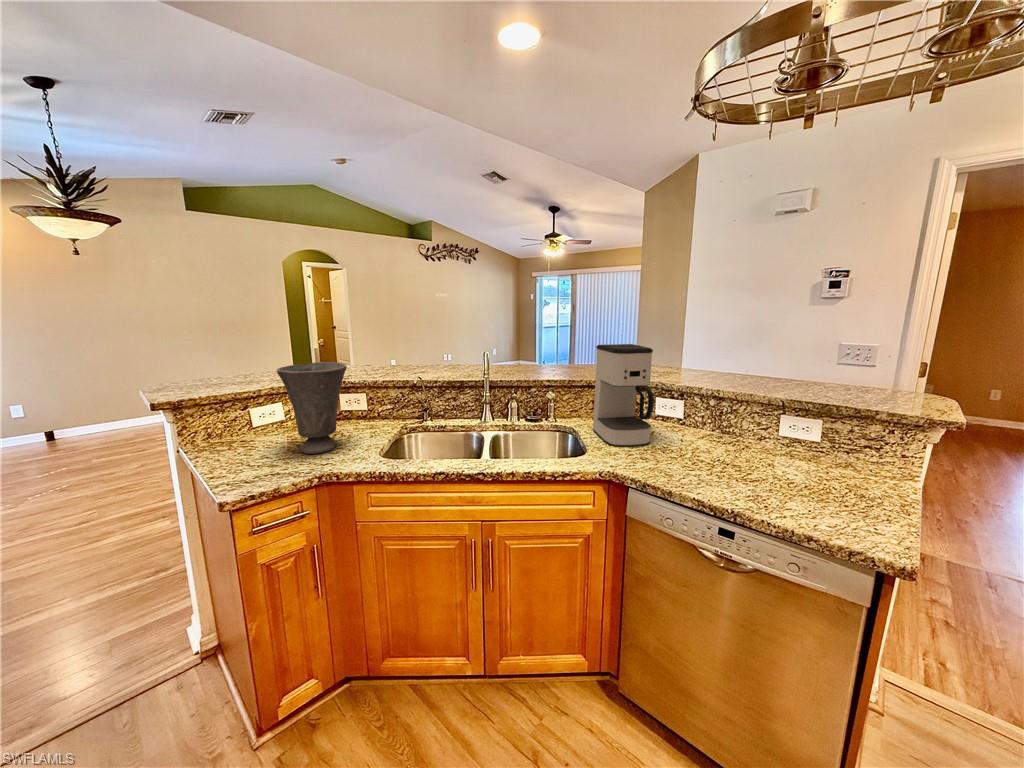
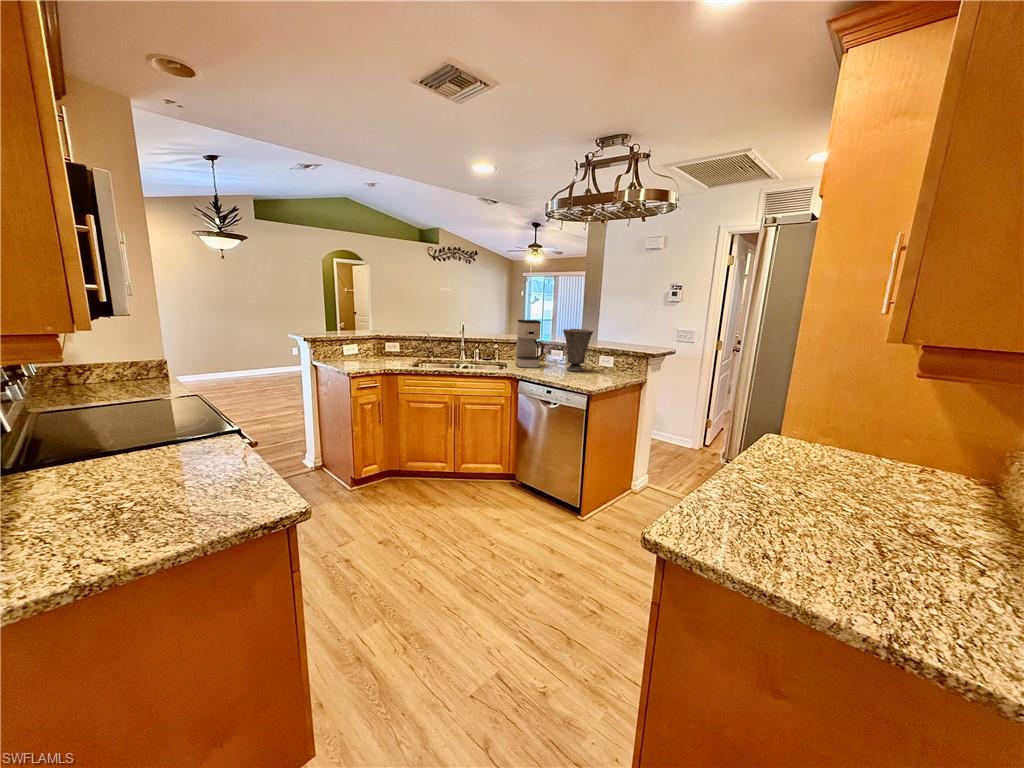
vase: present [277,362,347,454] -> present [563,329,593,372]

